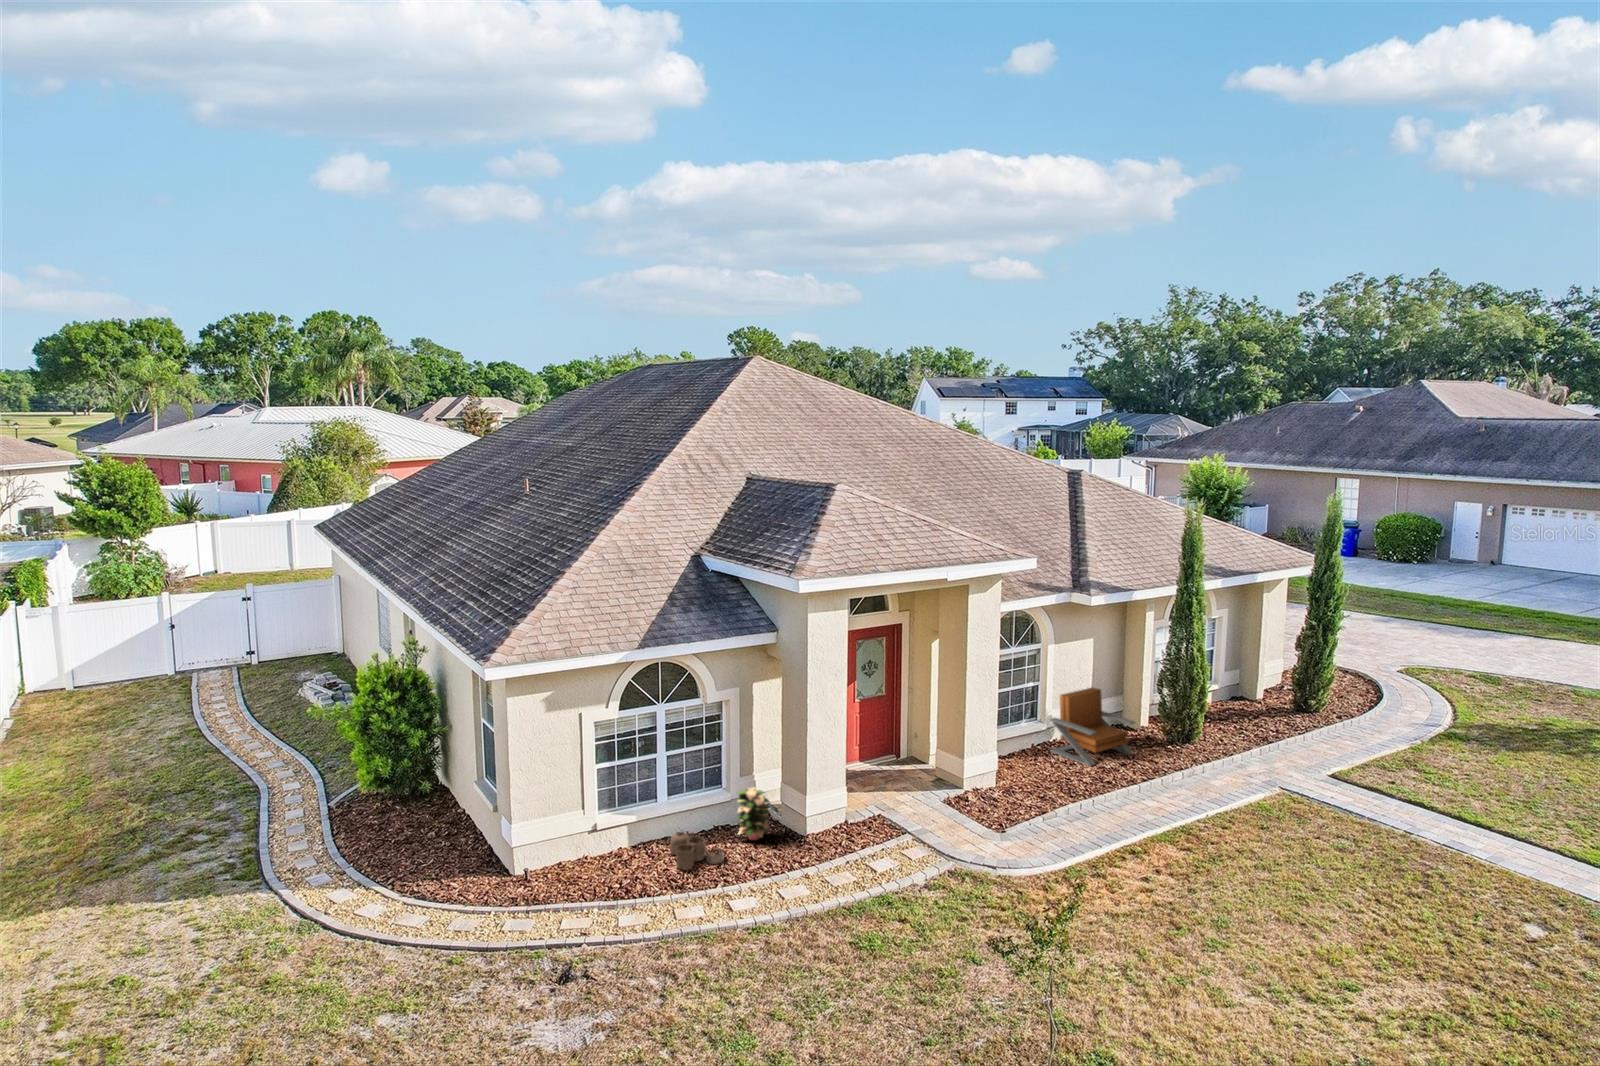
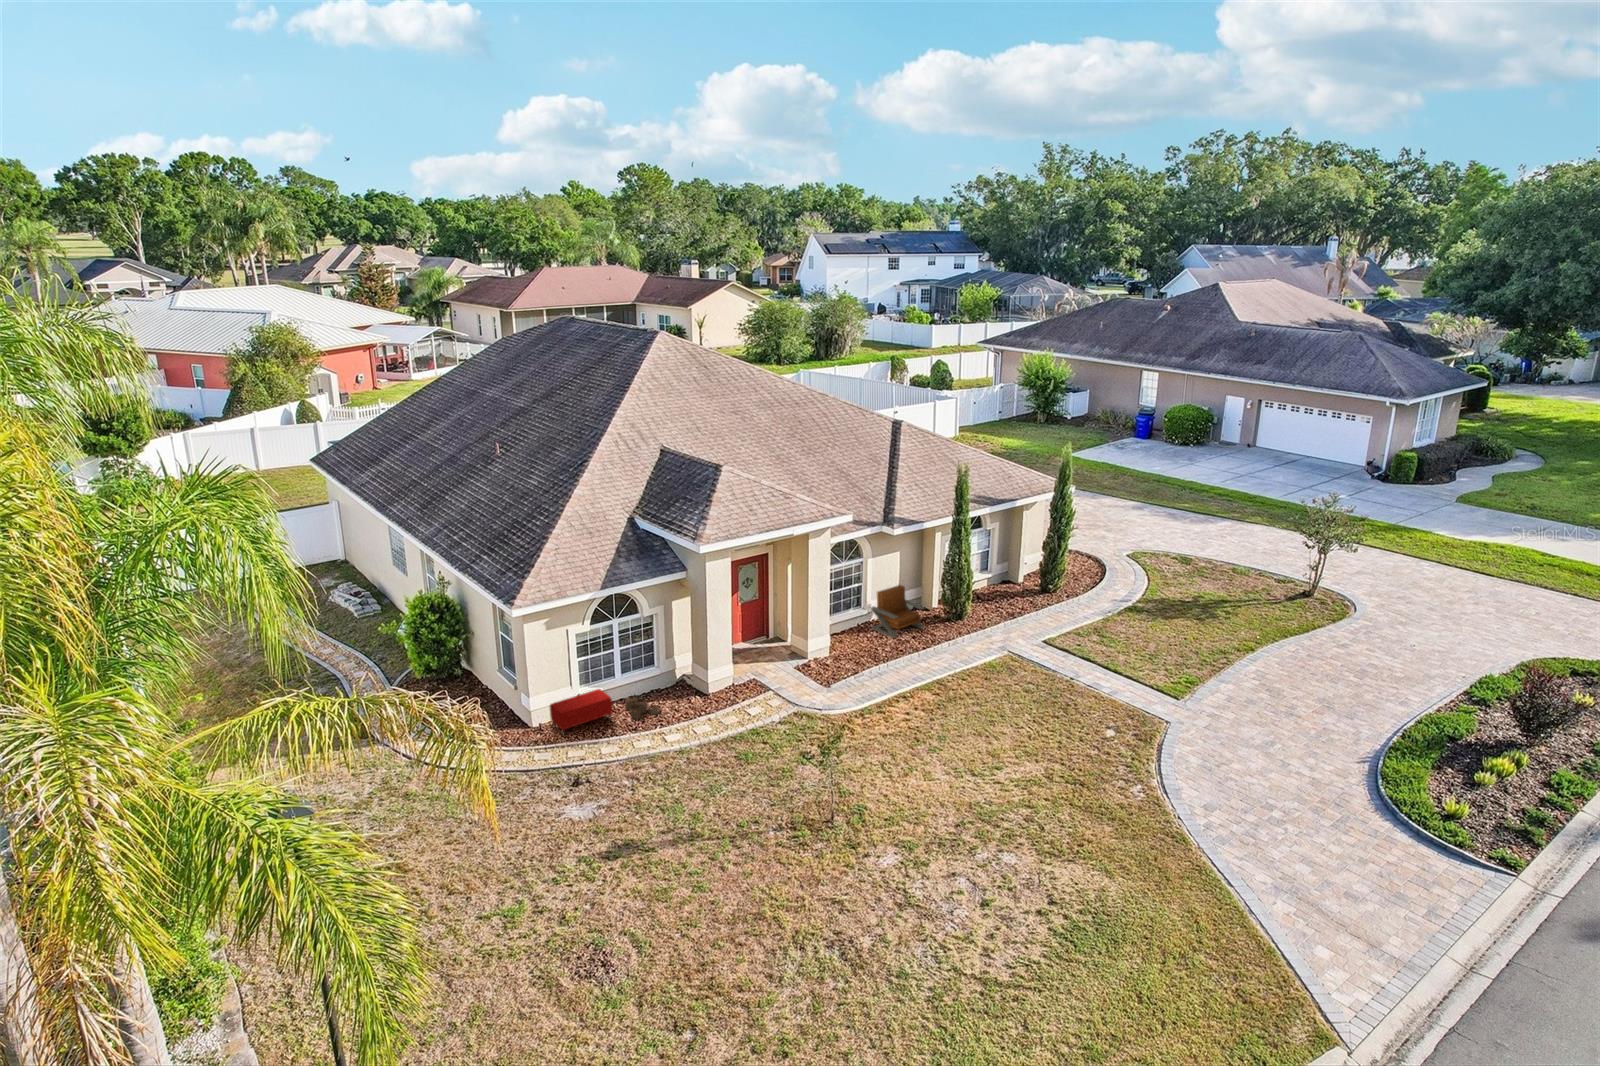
decorative plant: present [737,787,770,840] -> none [664,667,687,699]
bench: none [544,816,648,893] -> present [550,689,613,736]

